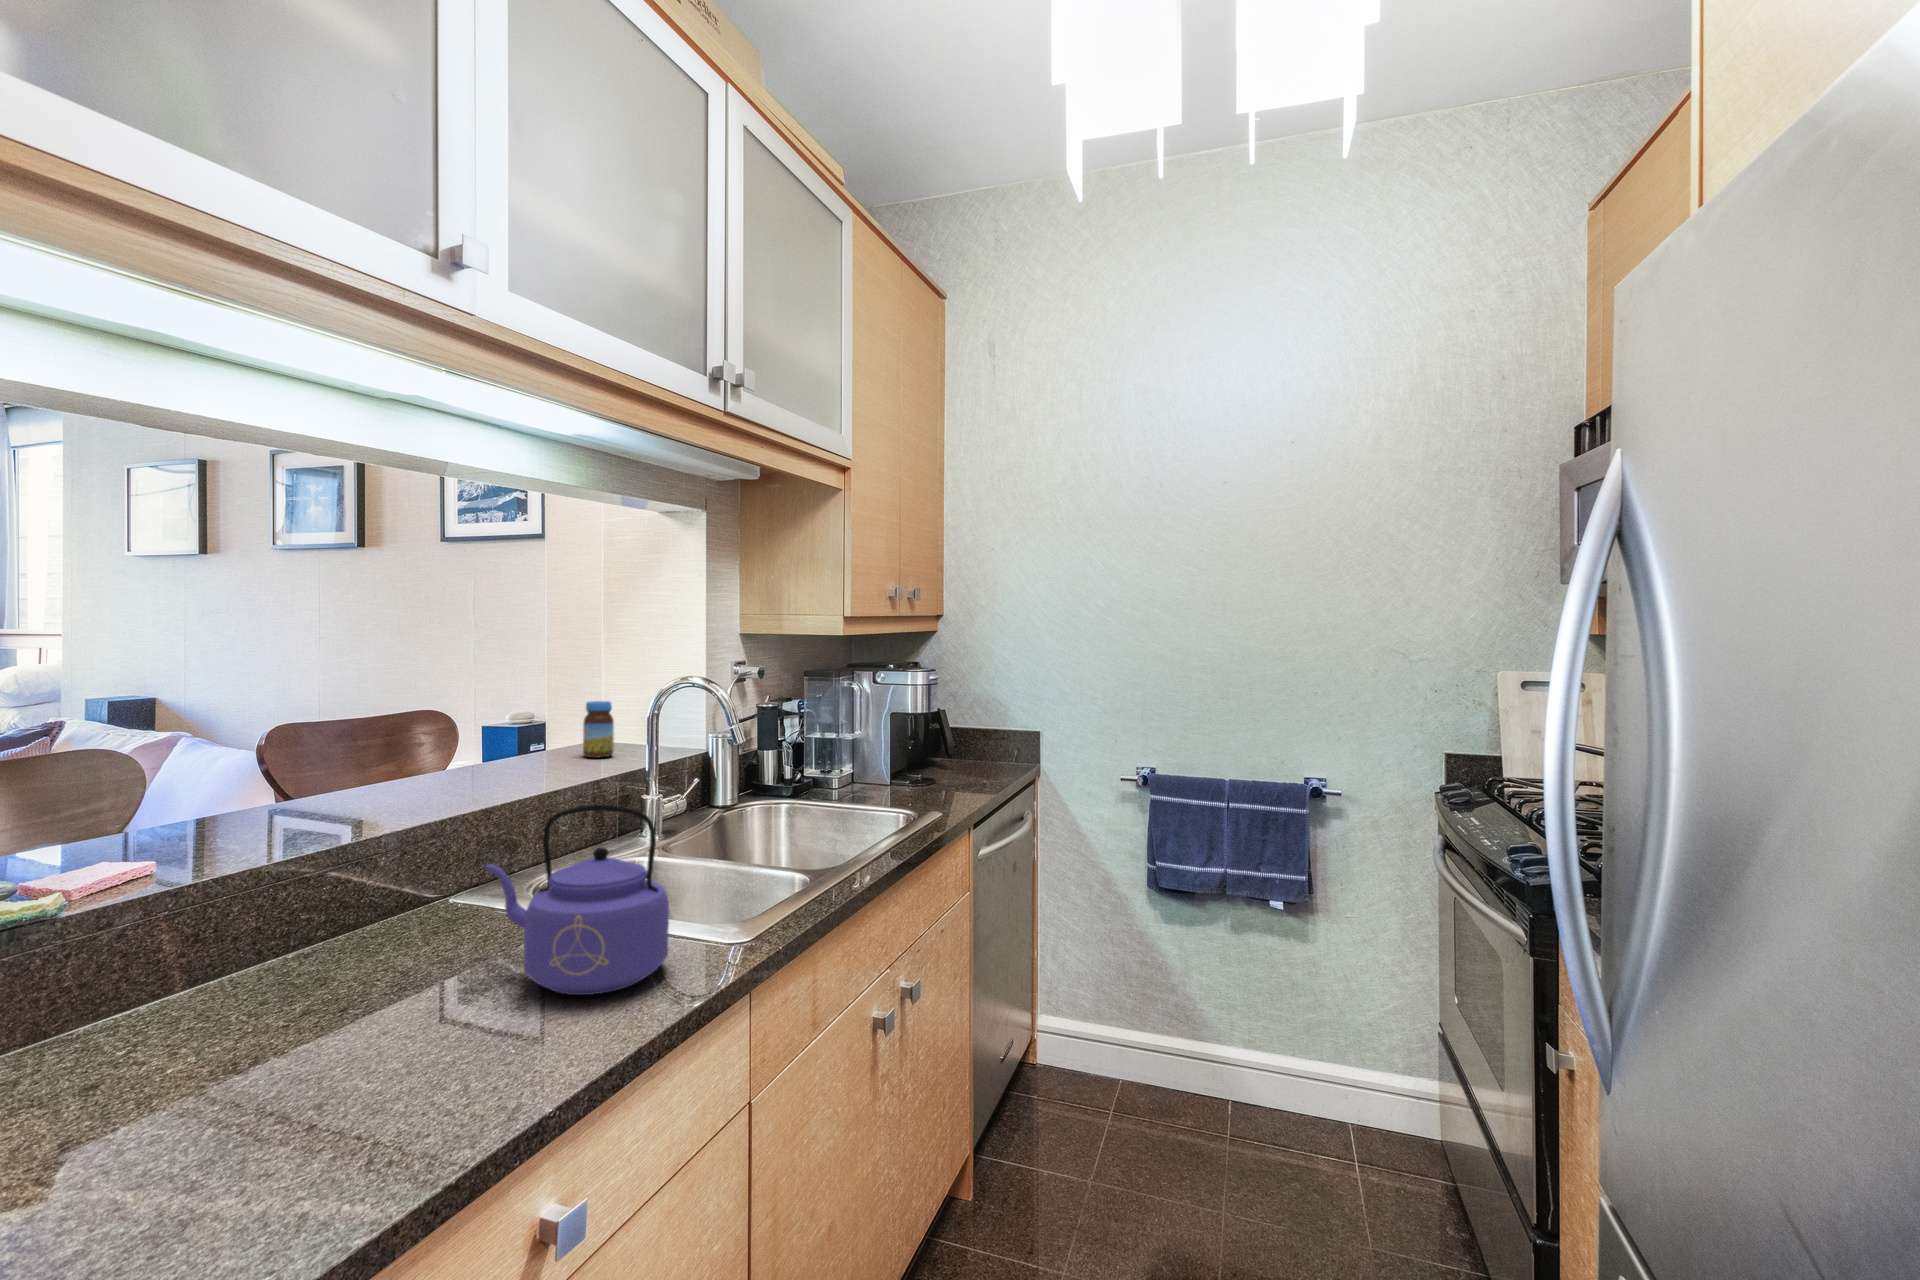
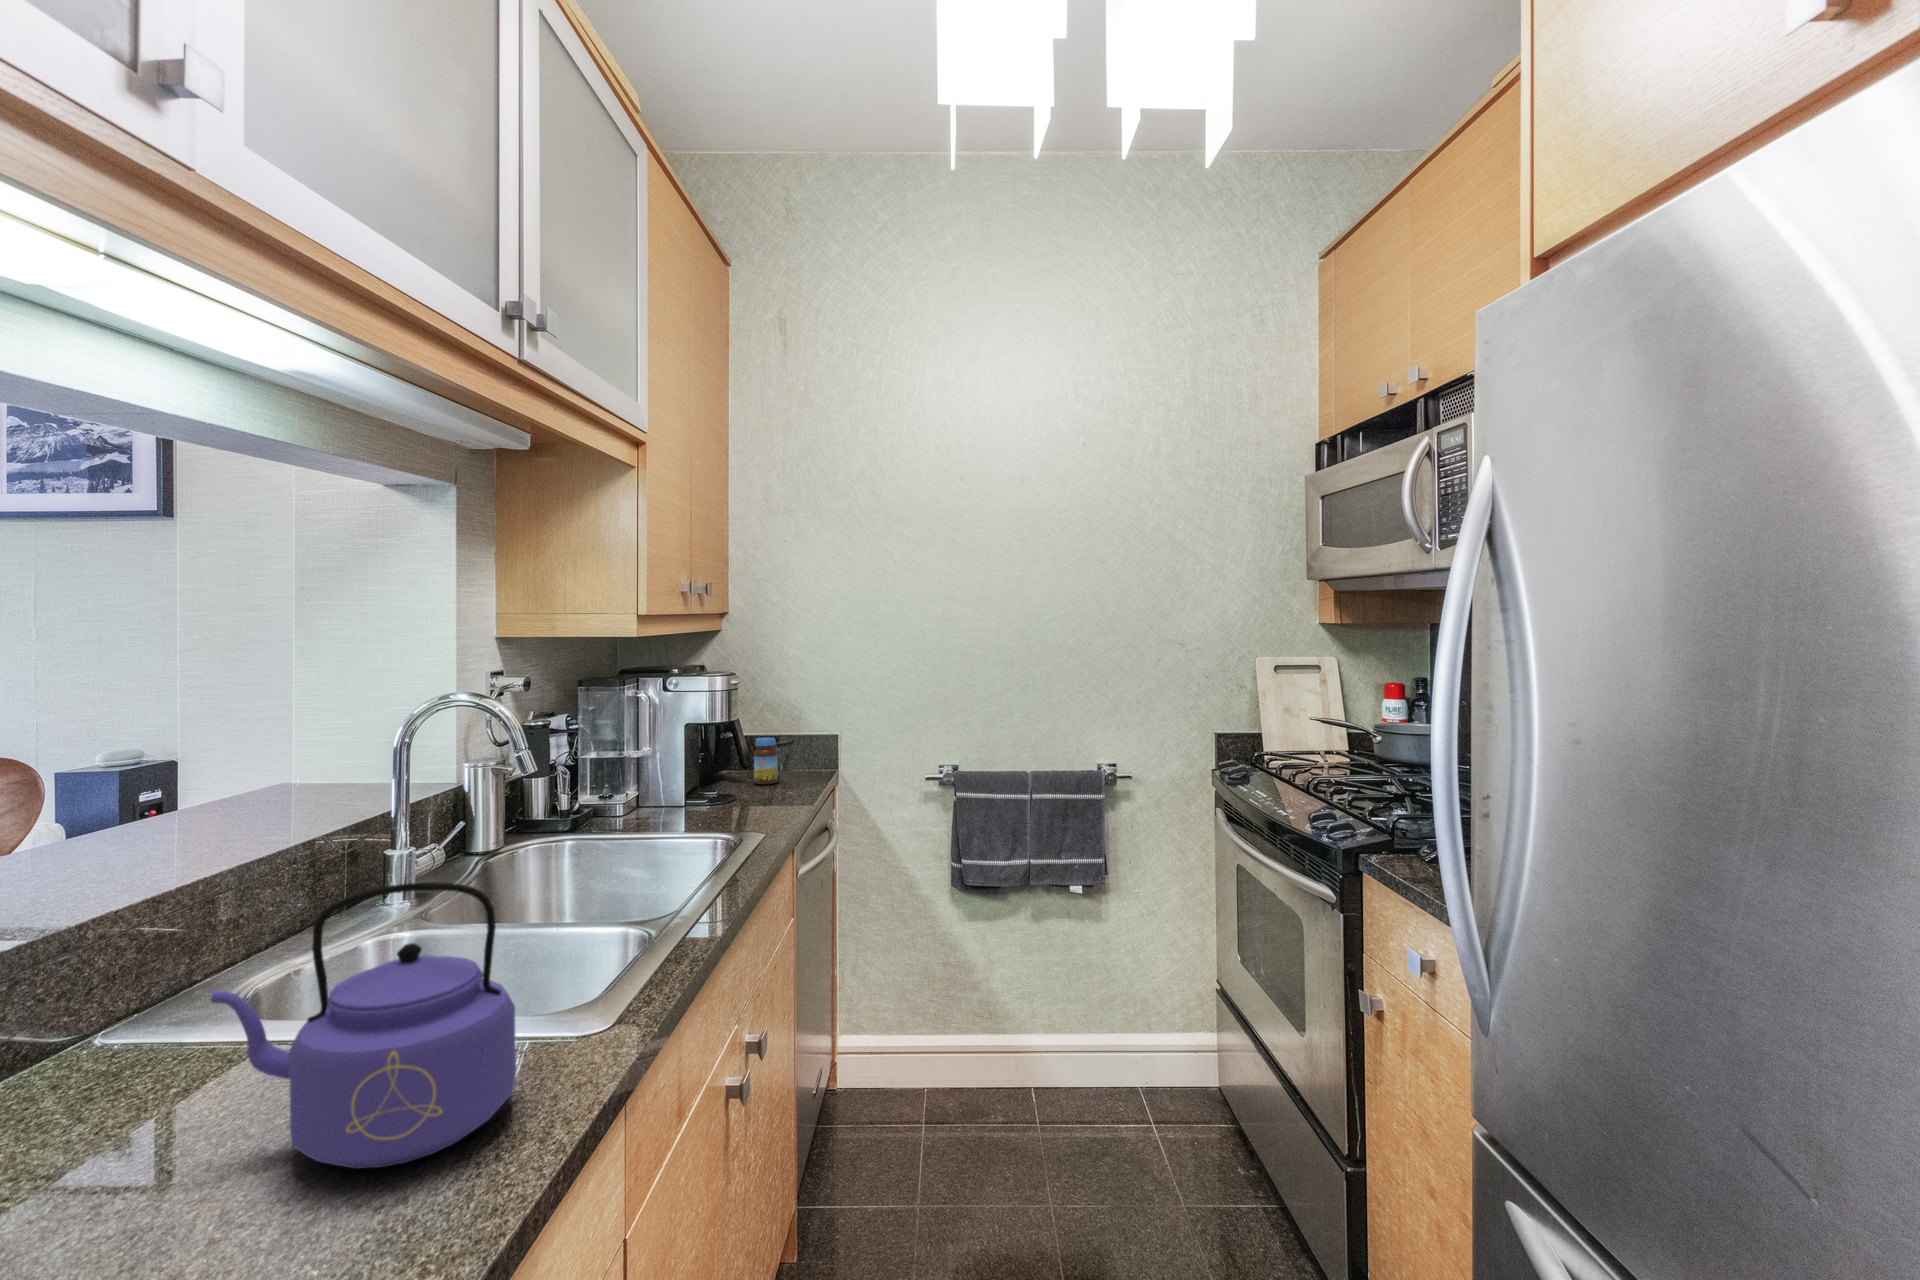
jar: present [583,701,614,758] -> present [754,738,778,784]

